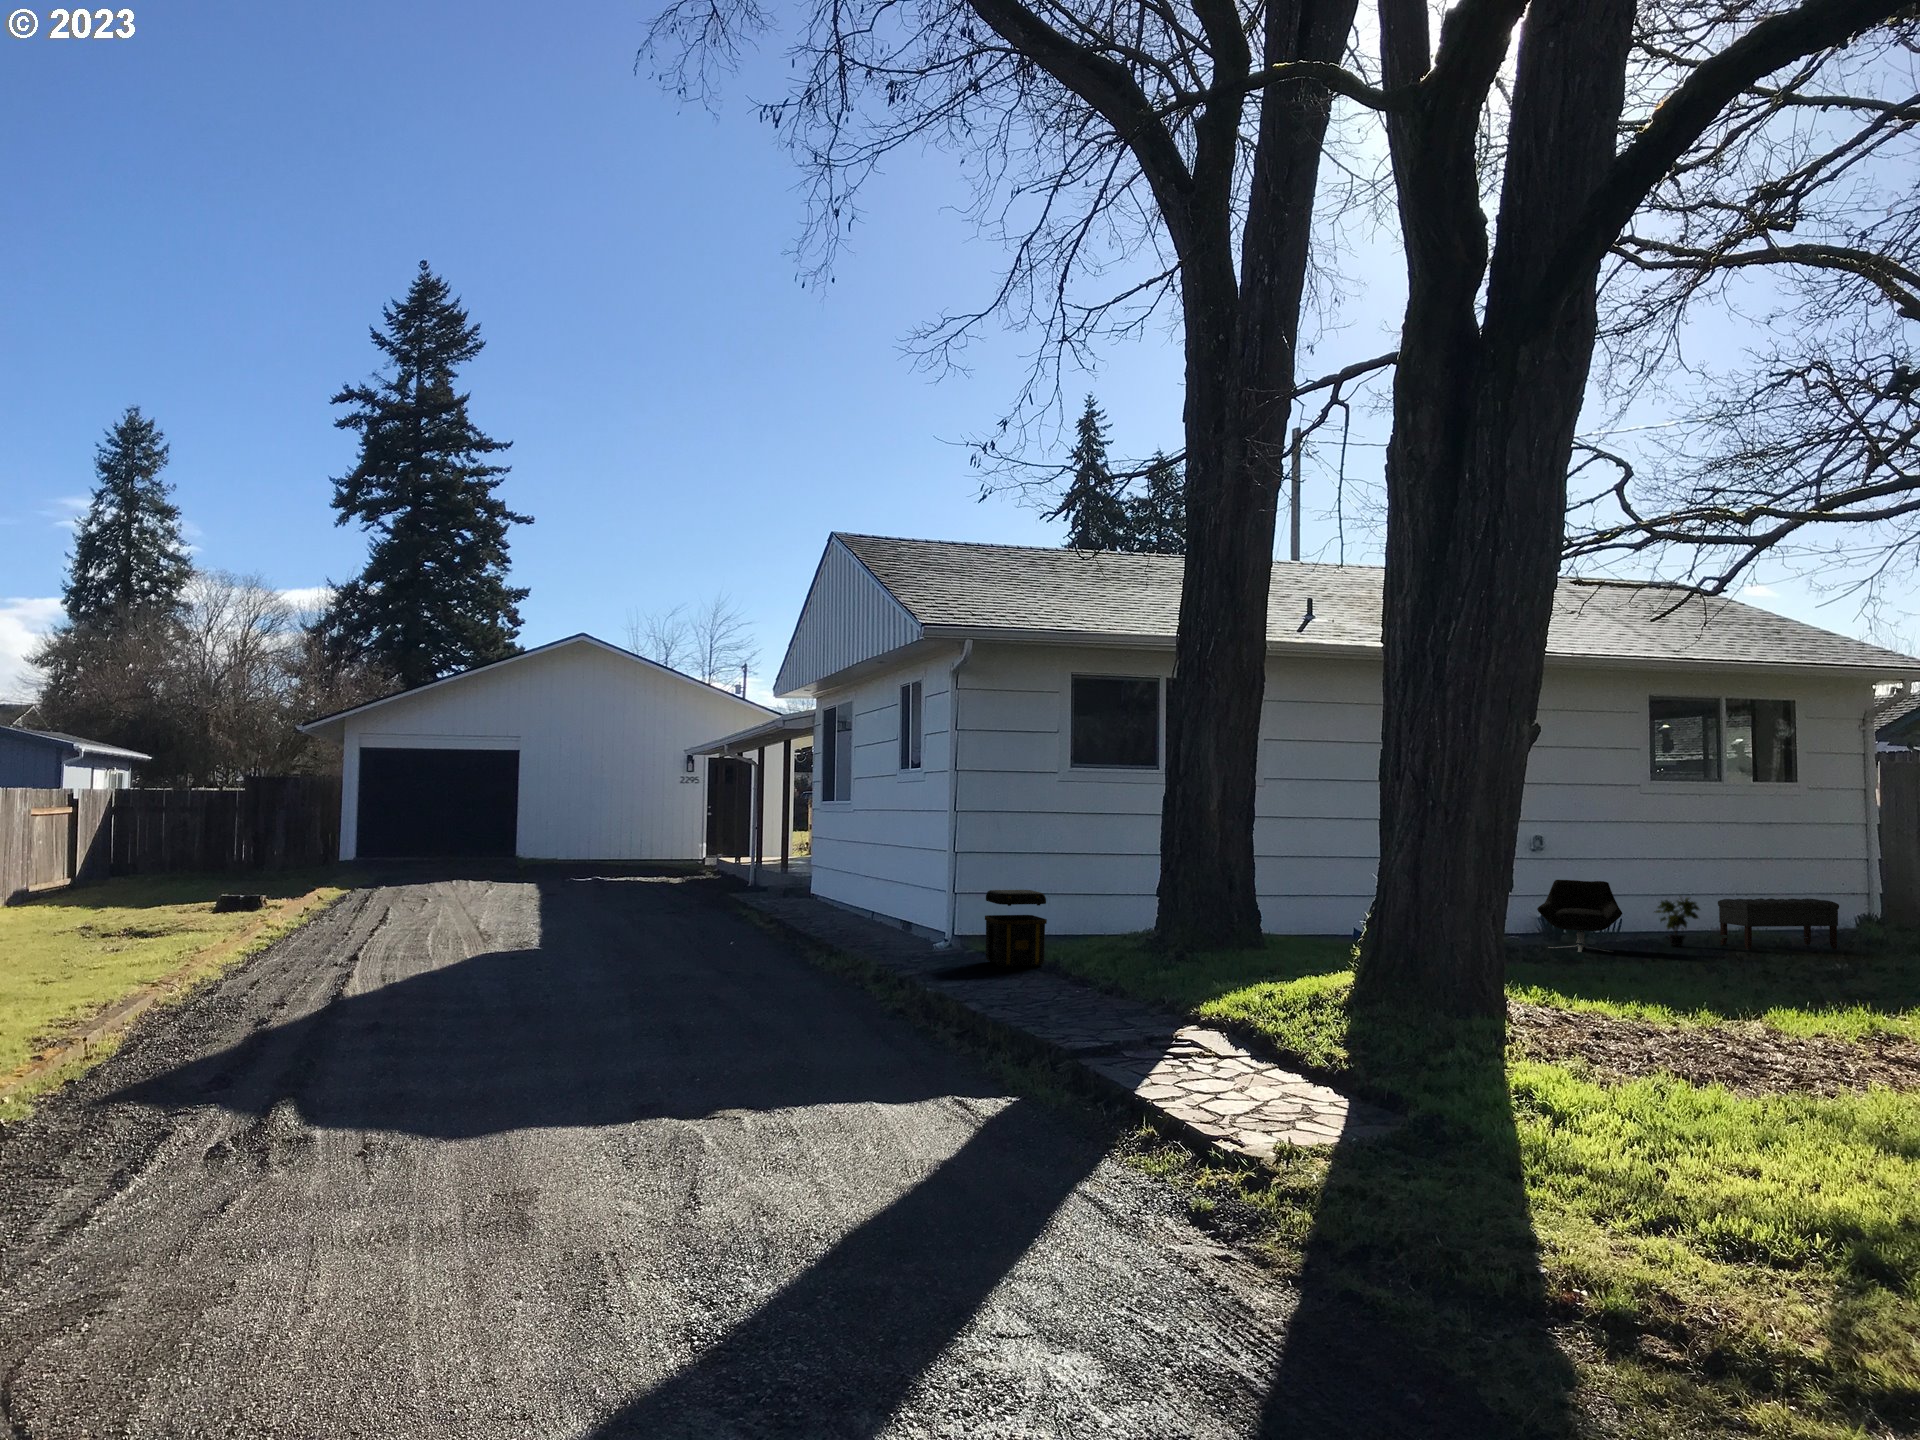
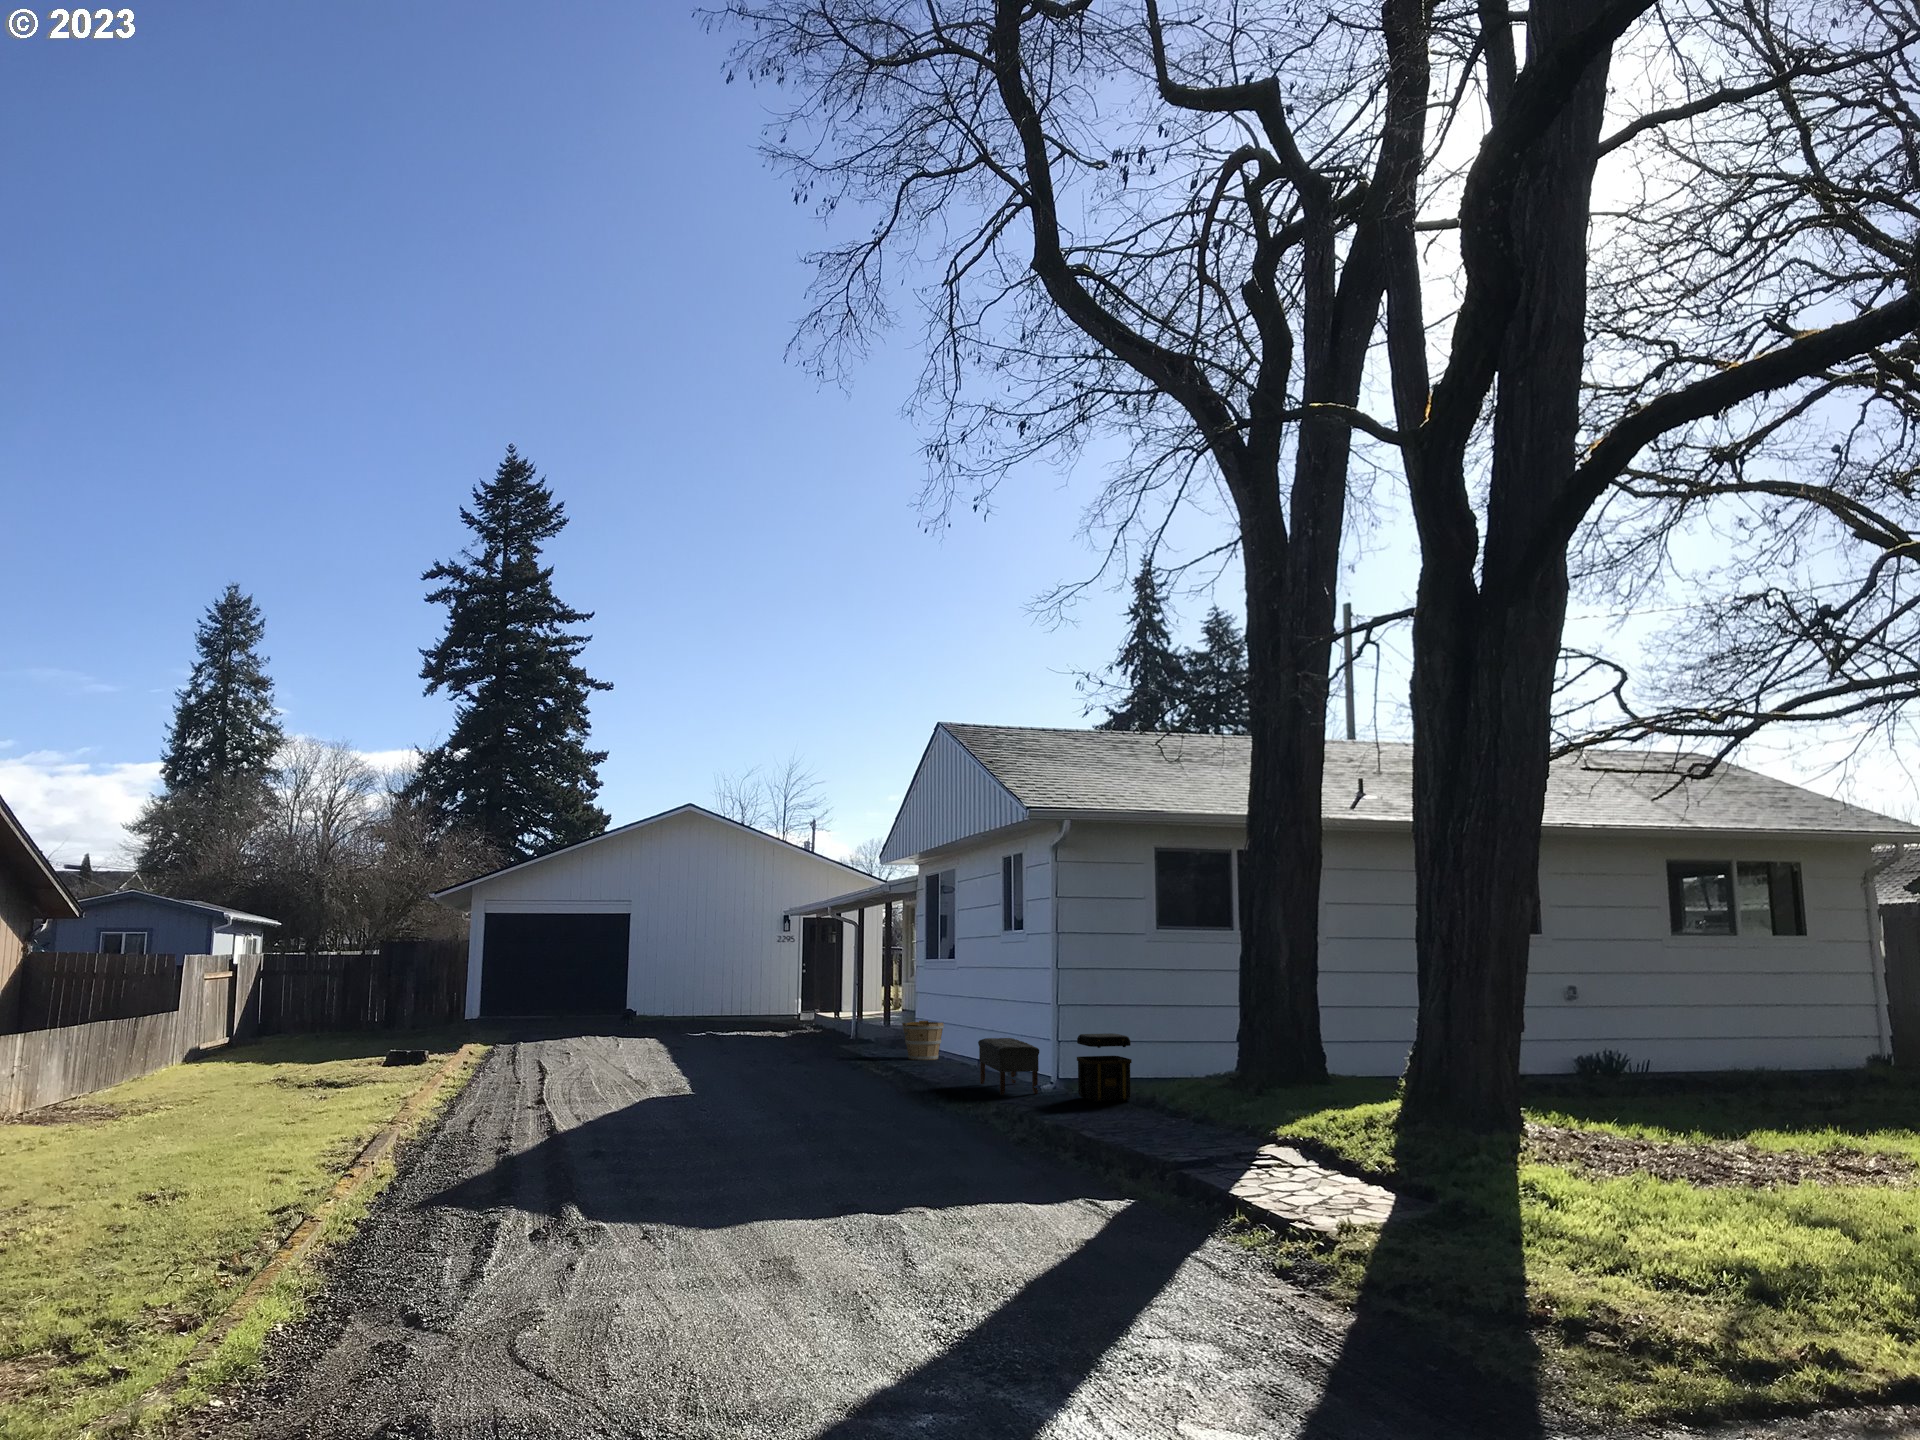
wooden bucket: none [805,873,852,916] -> present [902,1021,944,1060]
lounge chair: present [1537,880,1622,952] -> none [1566,1017,1643,1084]
potted plant: present [1654,897,1699,946] -> none [1674,1030,1717,1077]
bench: present [1718,898,1839,949] -> present [978,1038,1039,1095]

